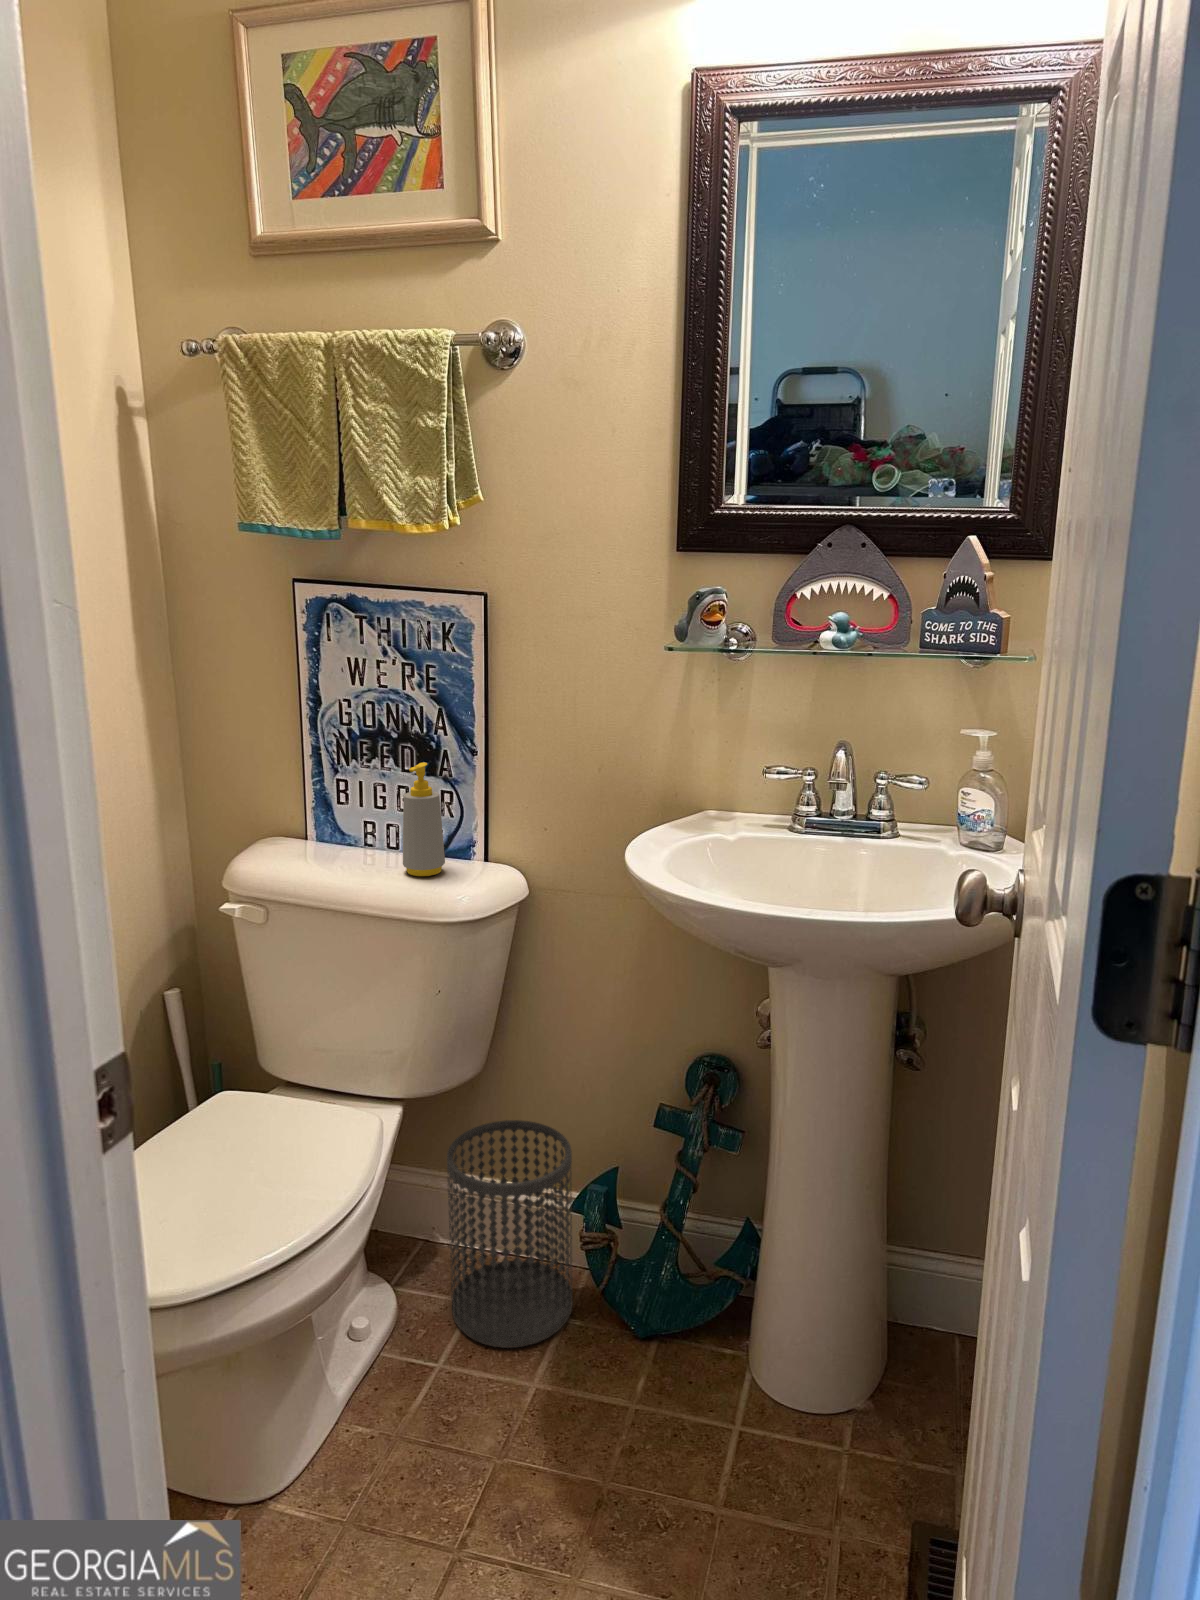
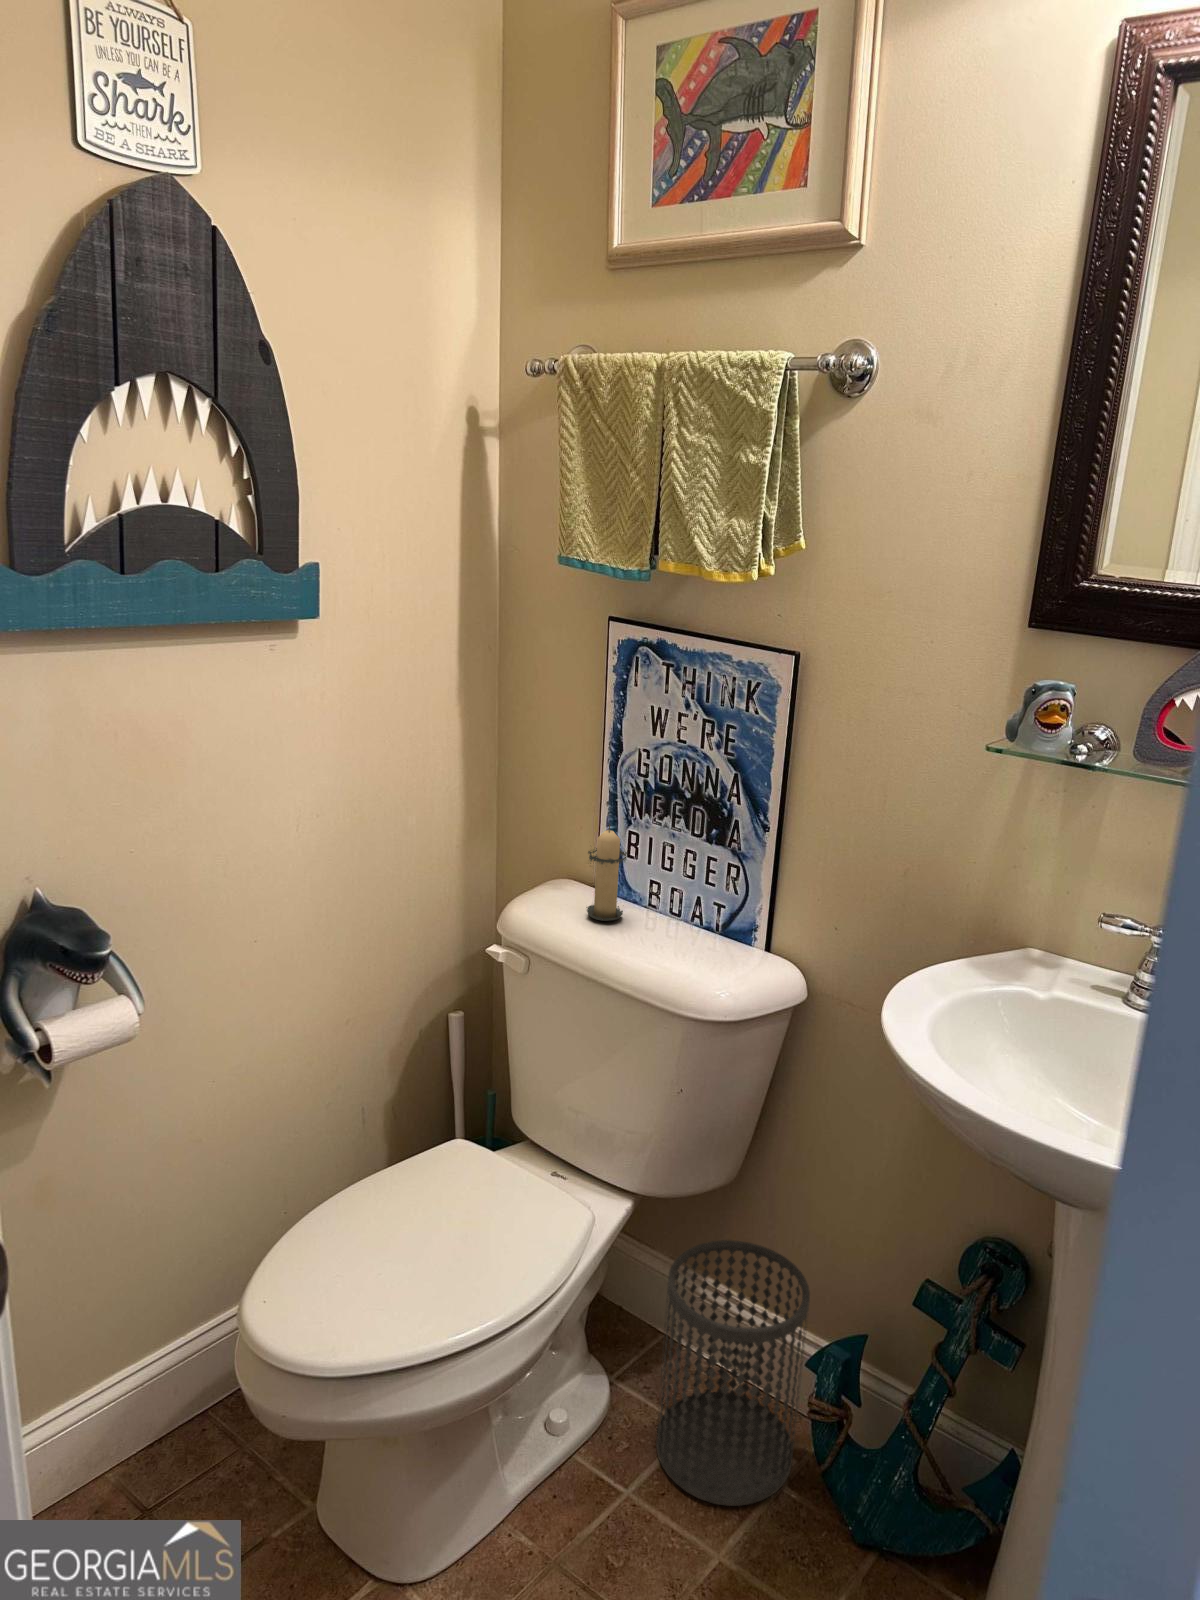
soap bottle: present [403,762,445,876] -> none [669,834,717,960]
candle: none [307,770,353,862] -> present [586,824,627,921]

